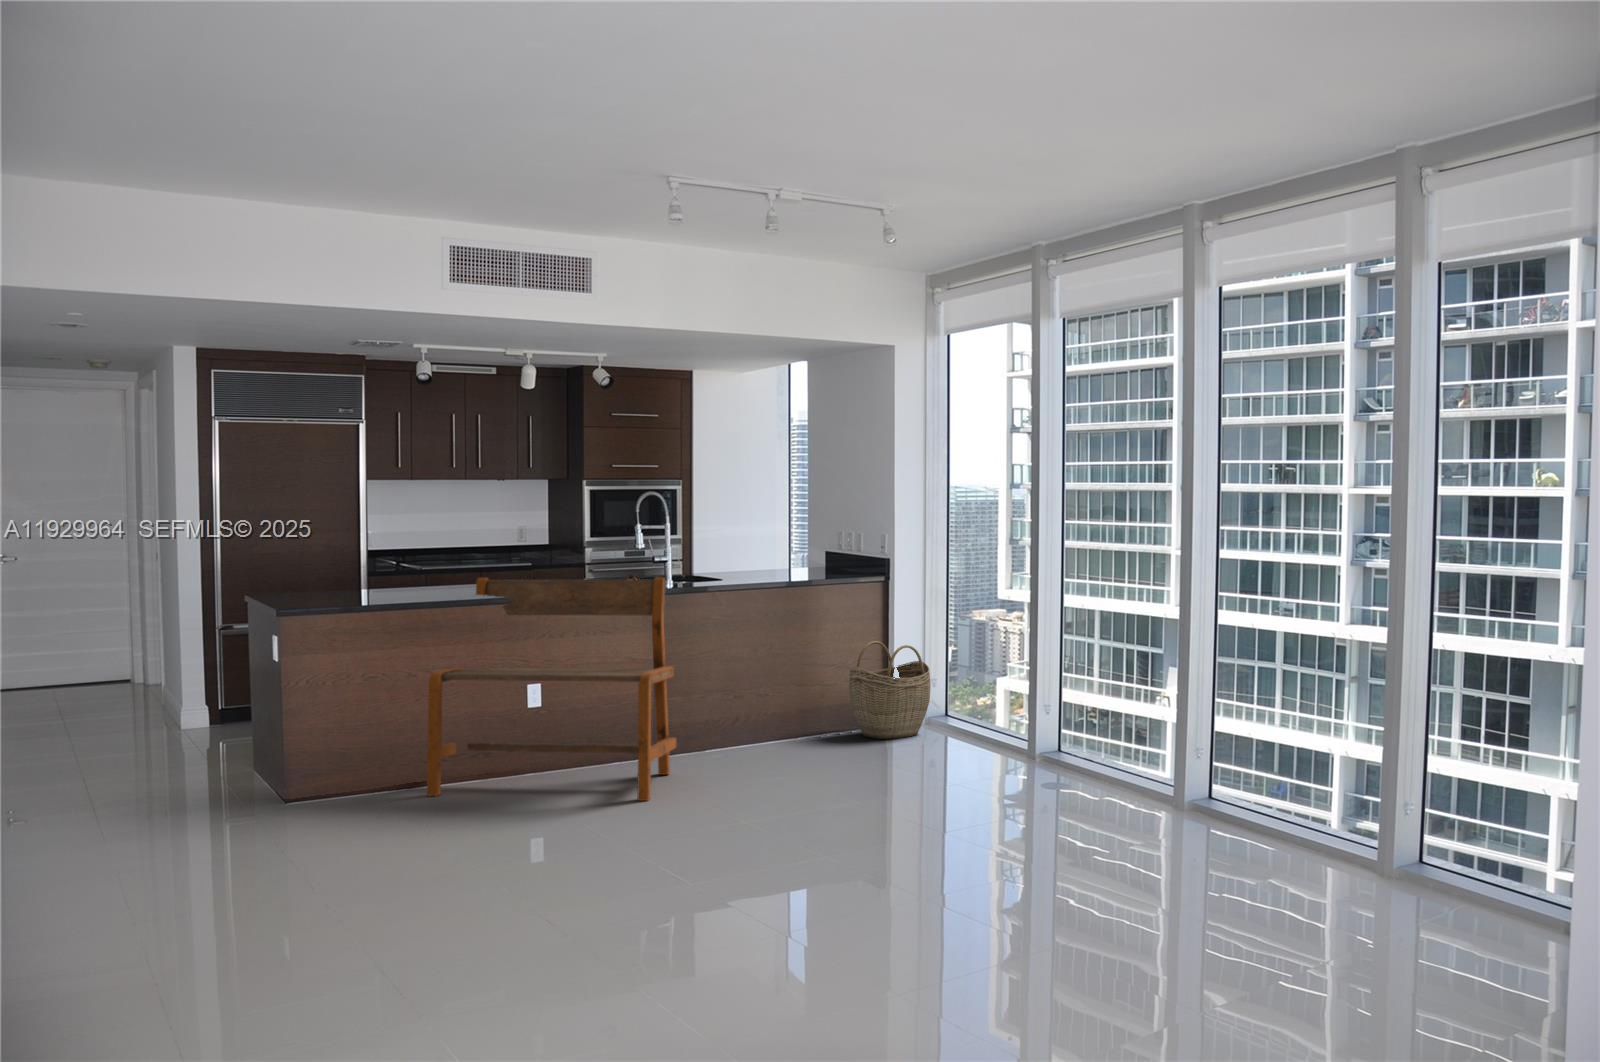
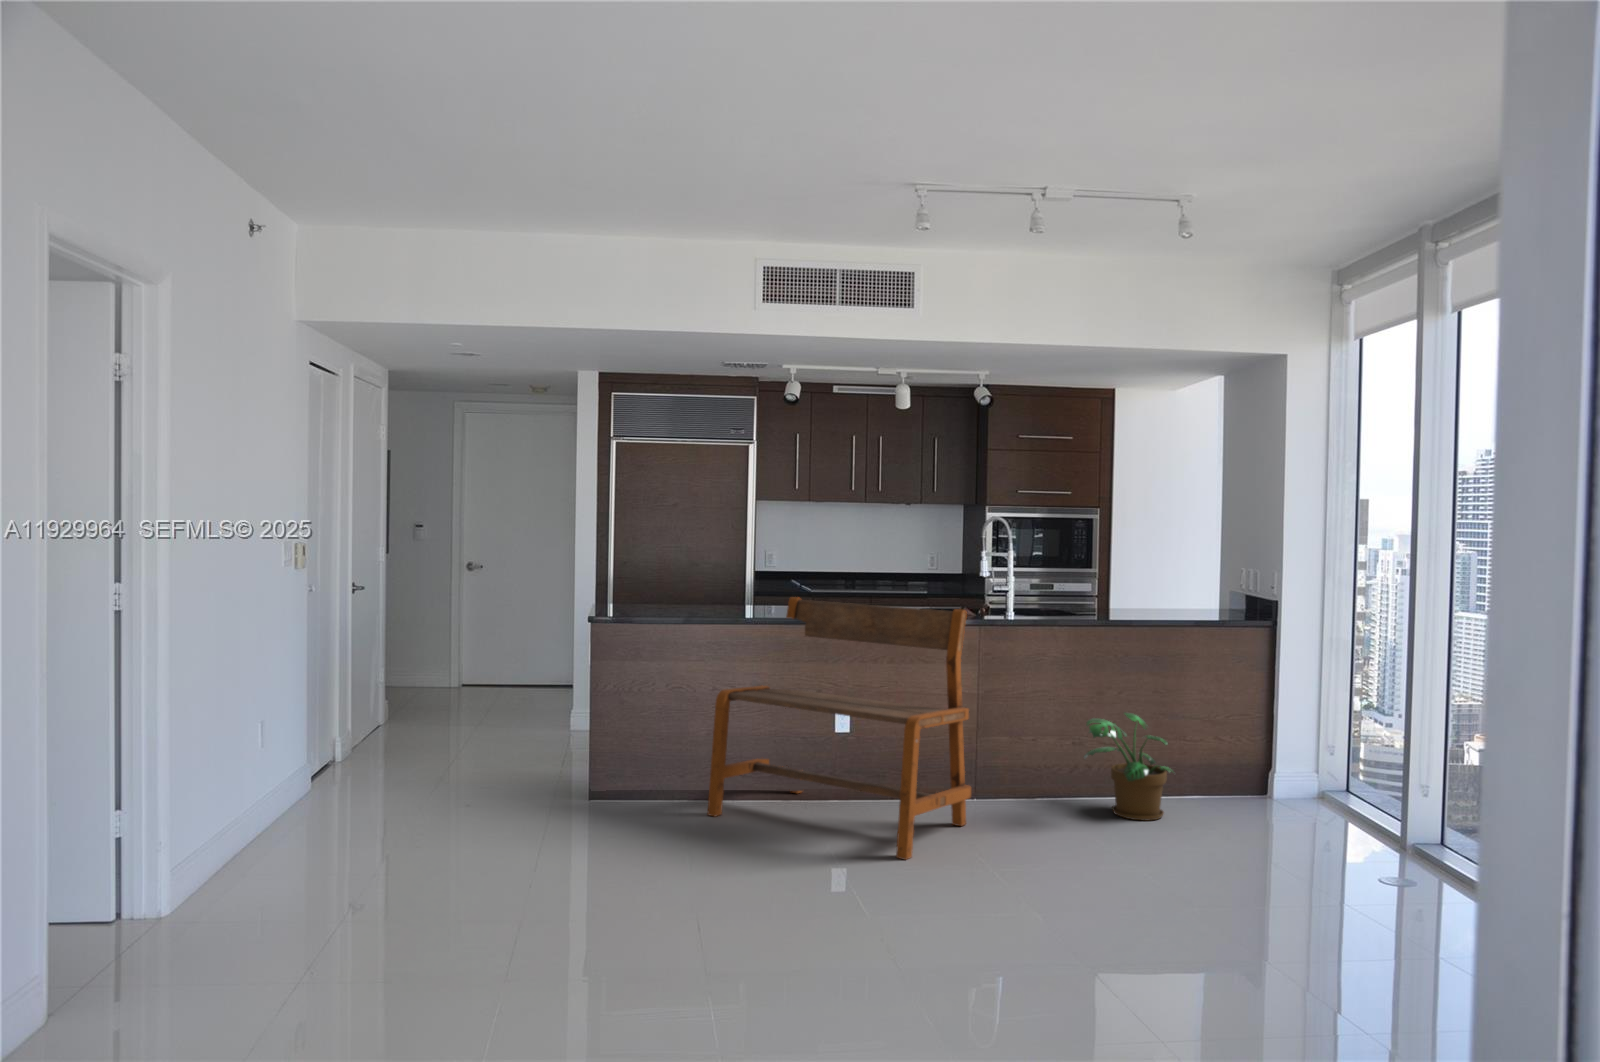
woven basket: present [849,641,931,739] -> none [1213,696,1317,814]
potted plant: none [749,663,829,754] -> present [1084,713,1174,820]

